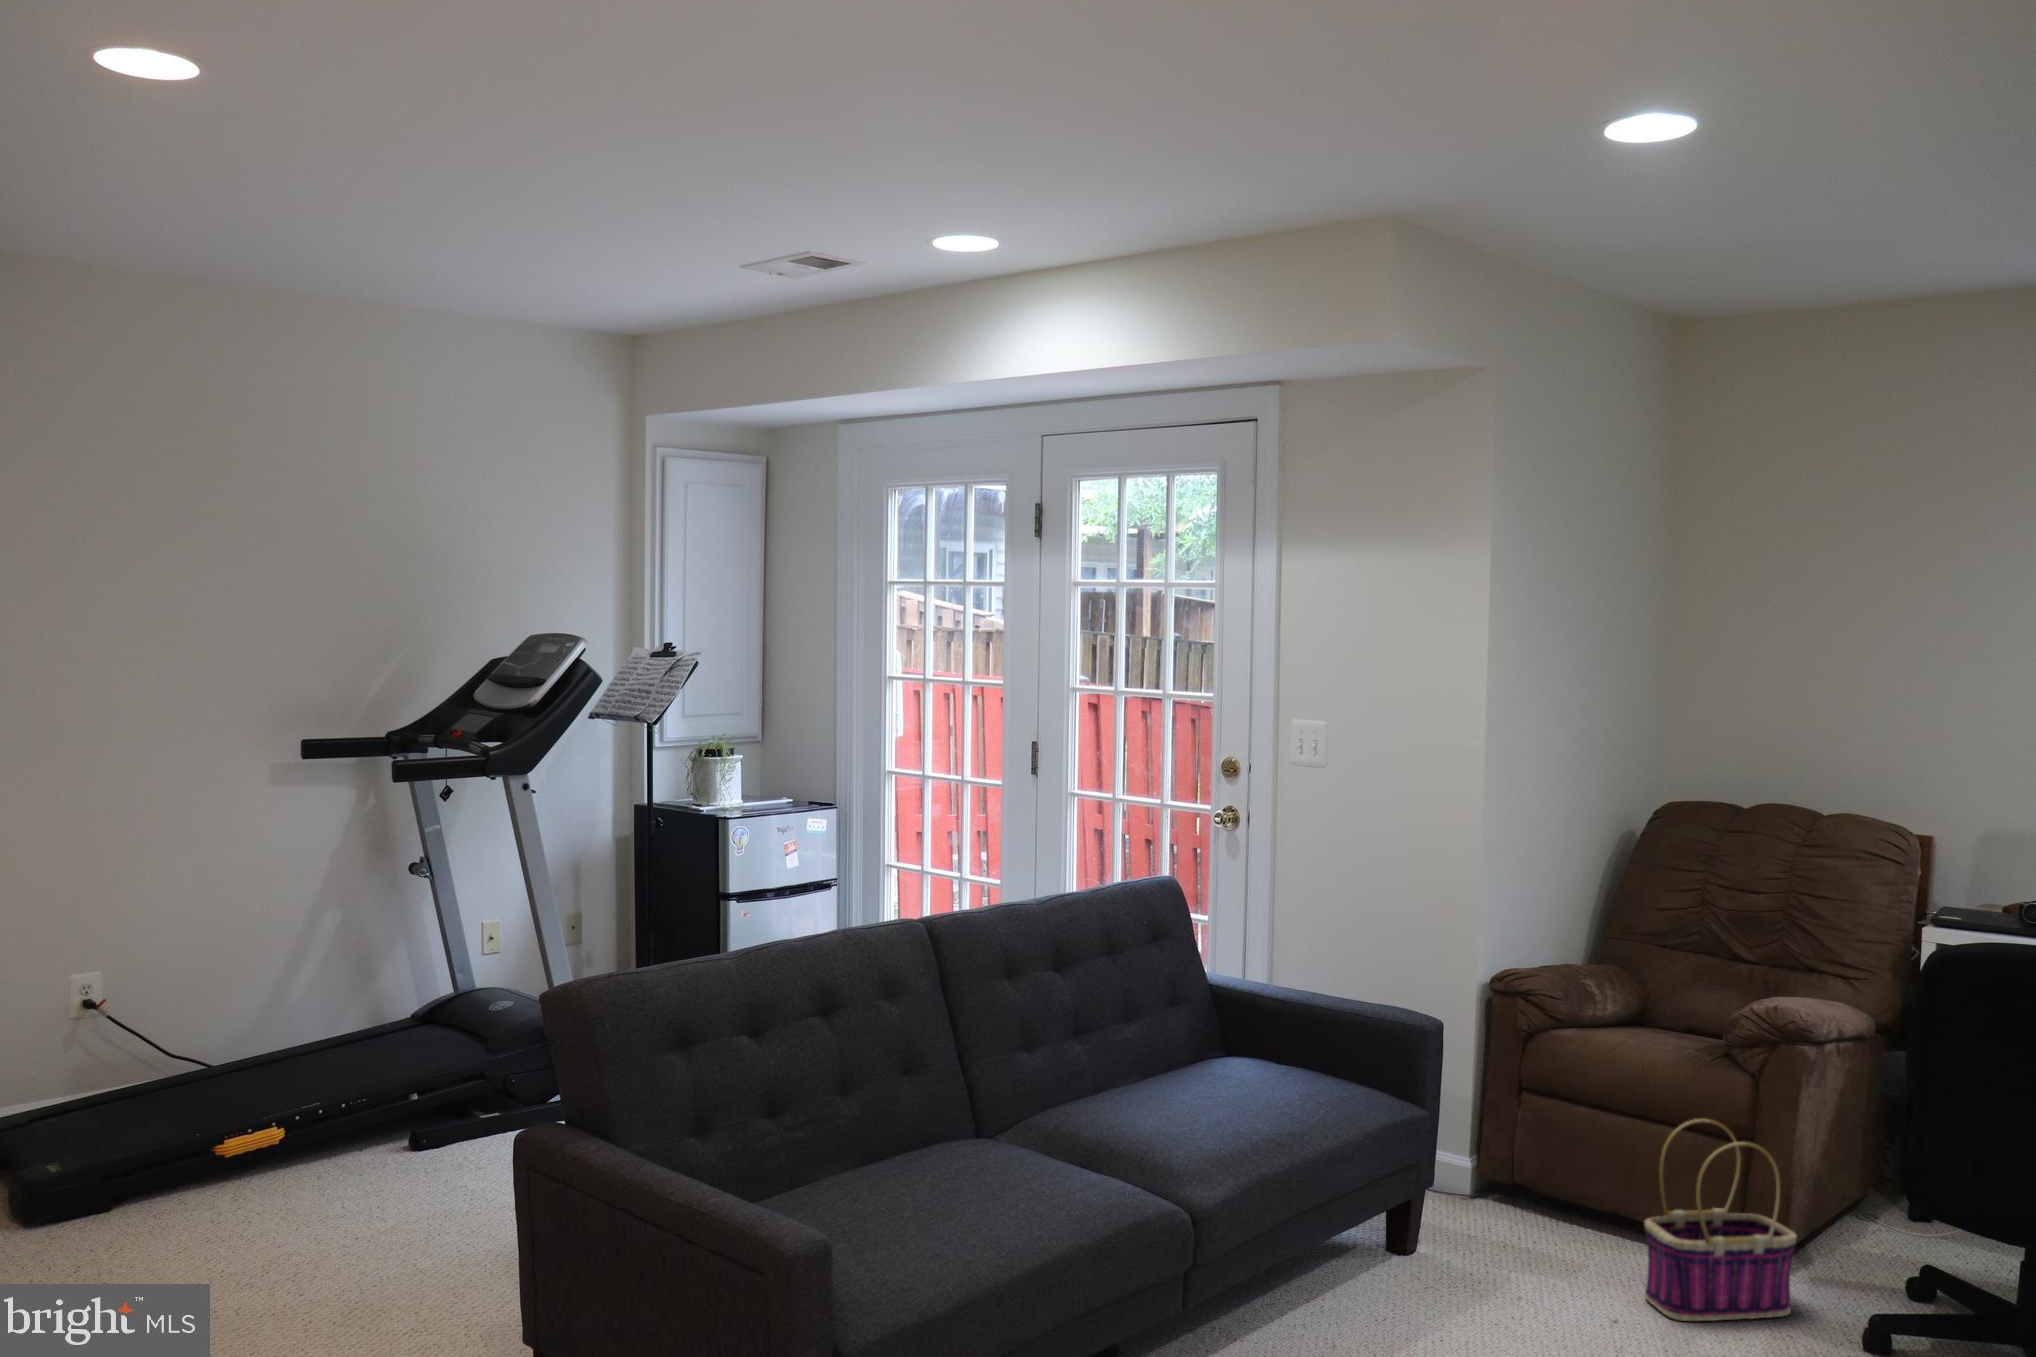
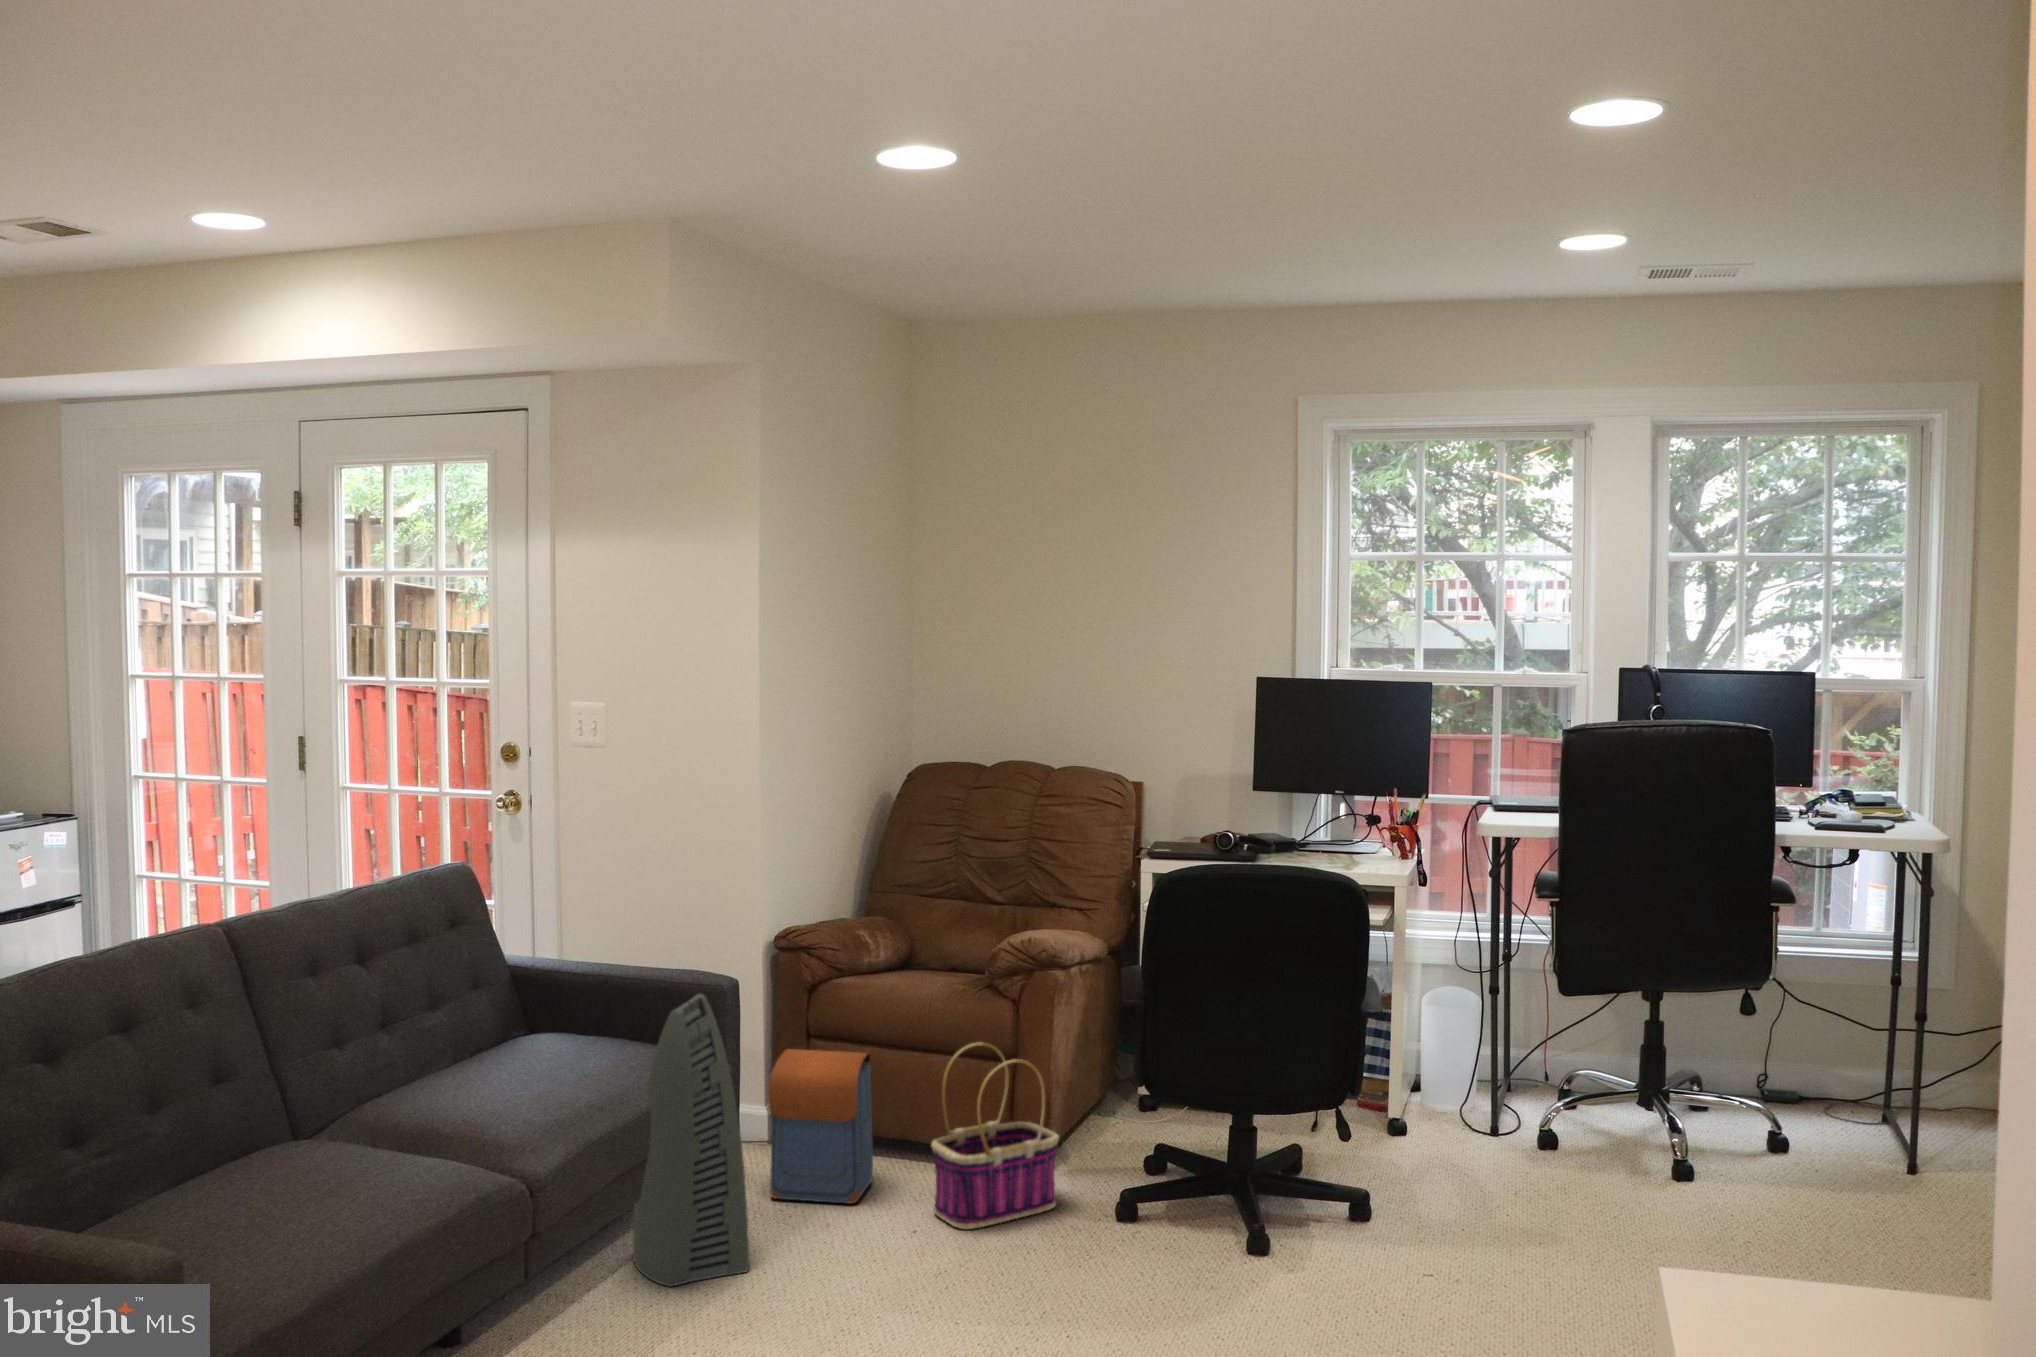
air purifier: none [1319,1029,1436,1322] -> present [633,994,749,1287]
backpack: none [1467,1100,1583,1273] -> present [769,1049,873,1204]

